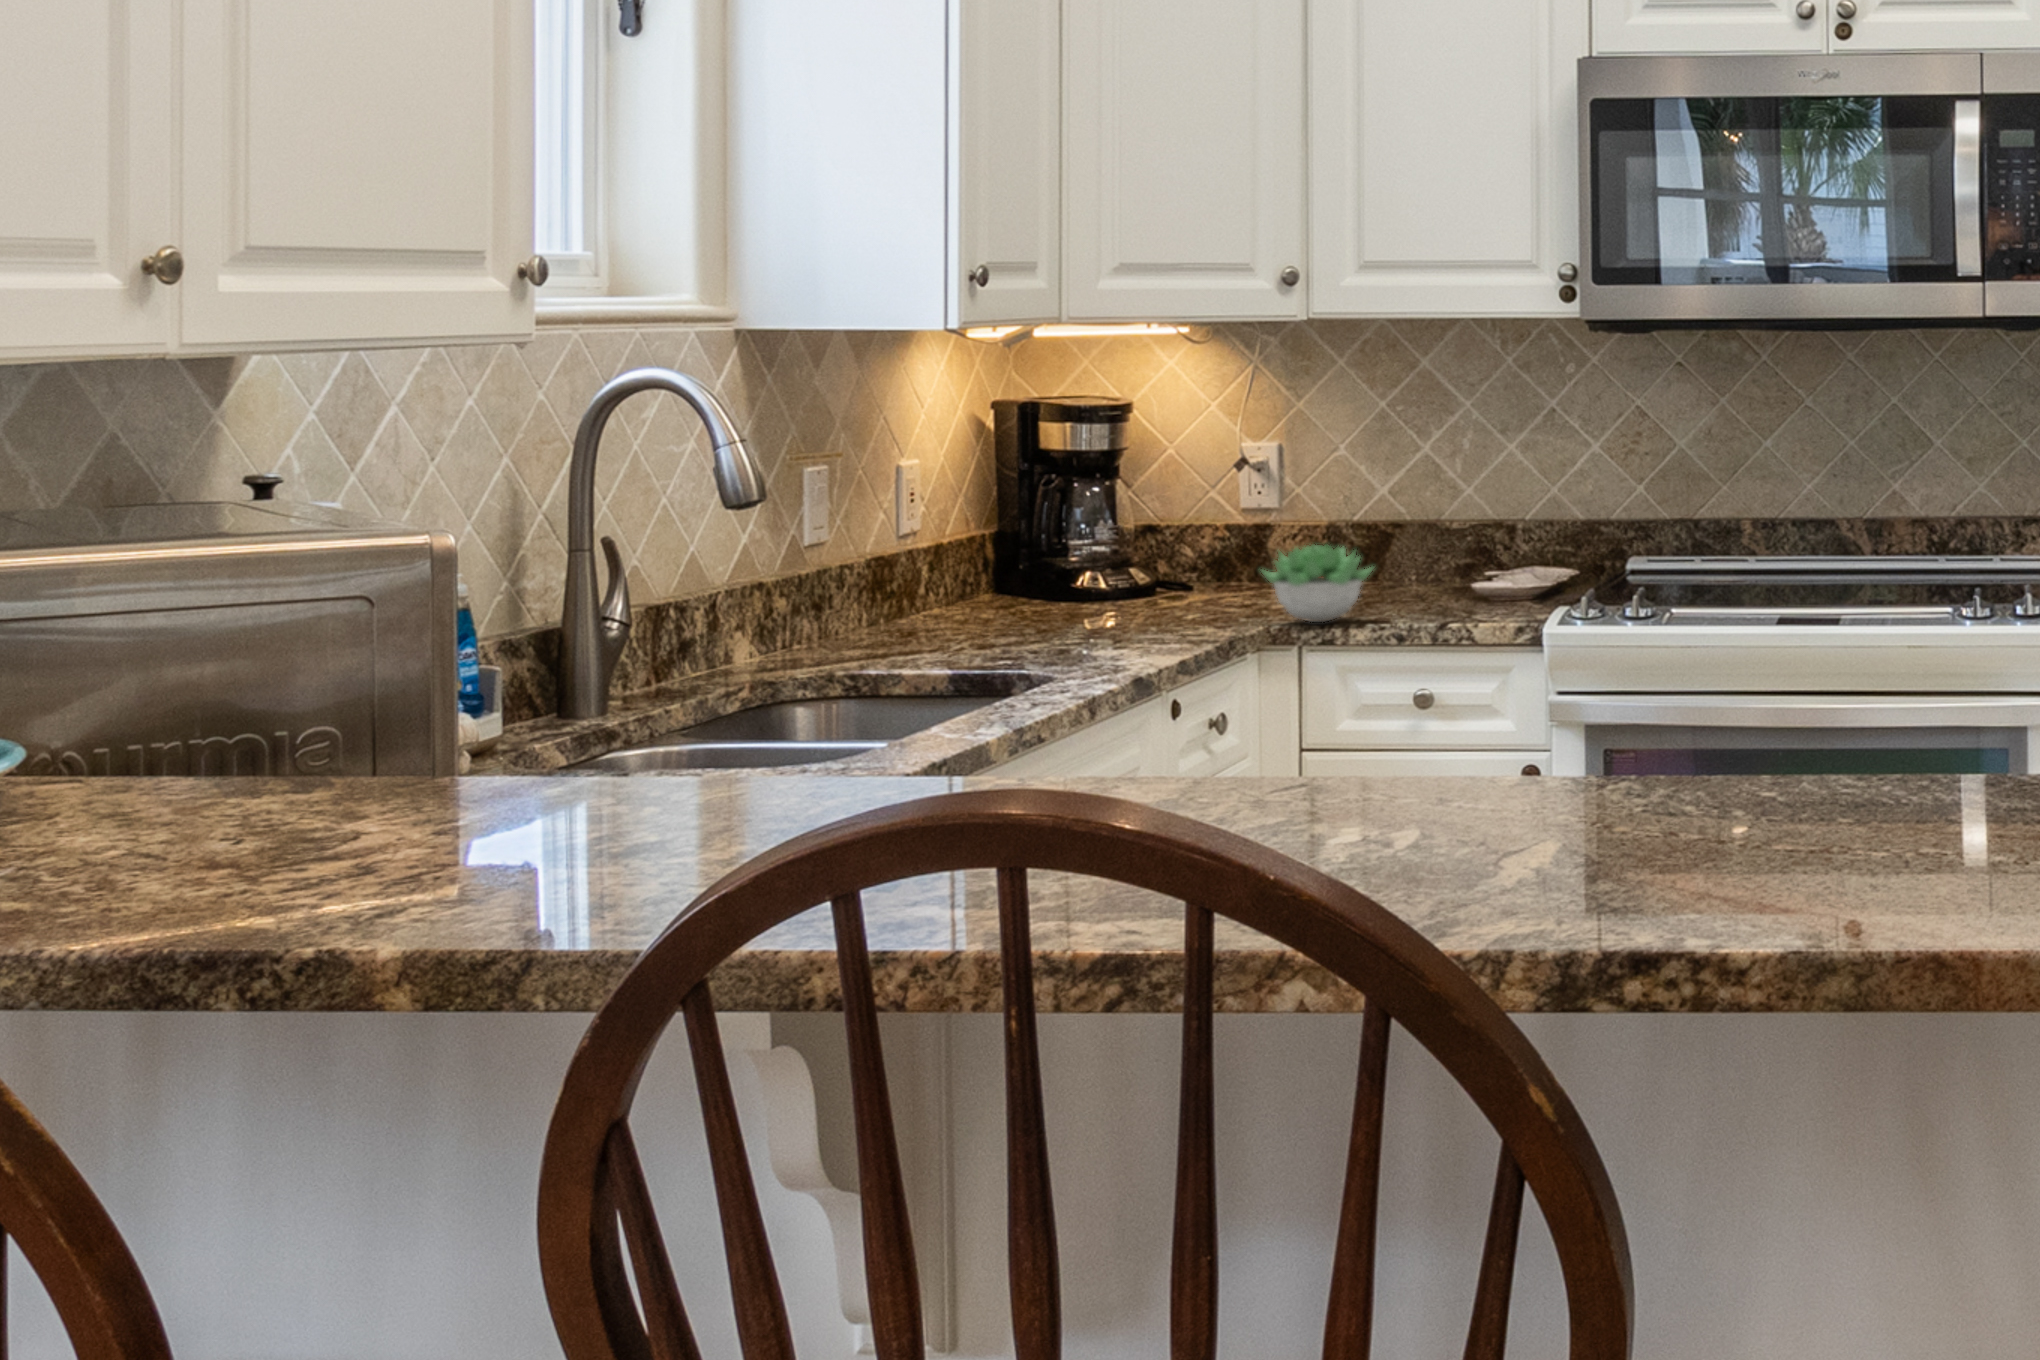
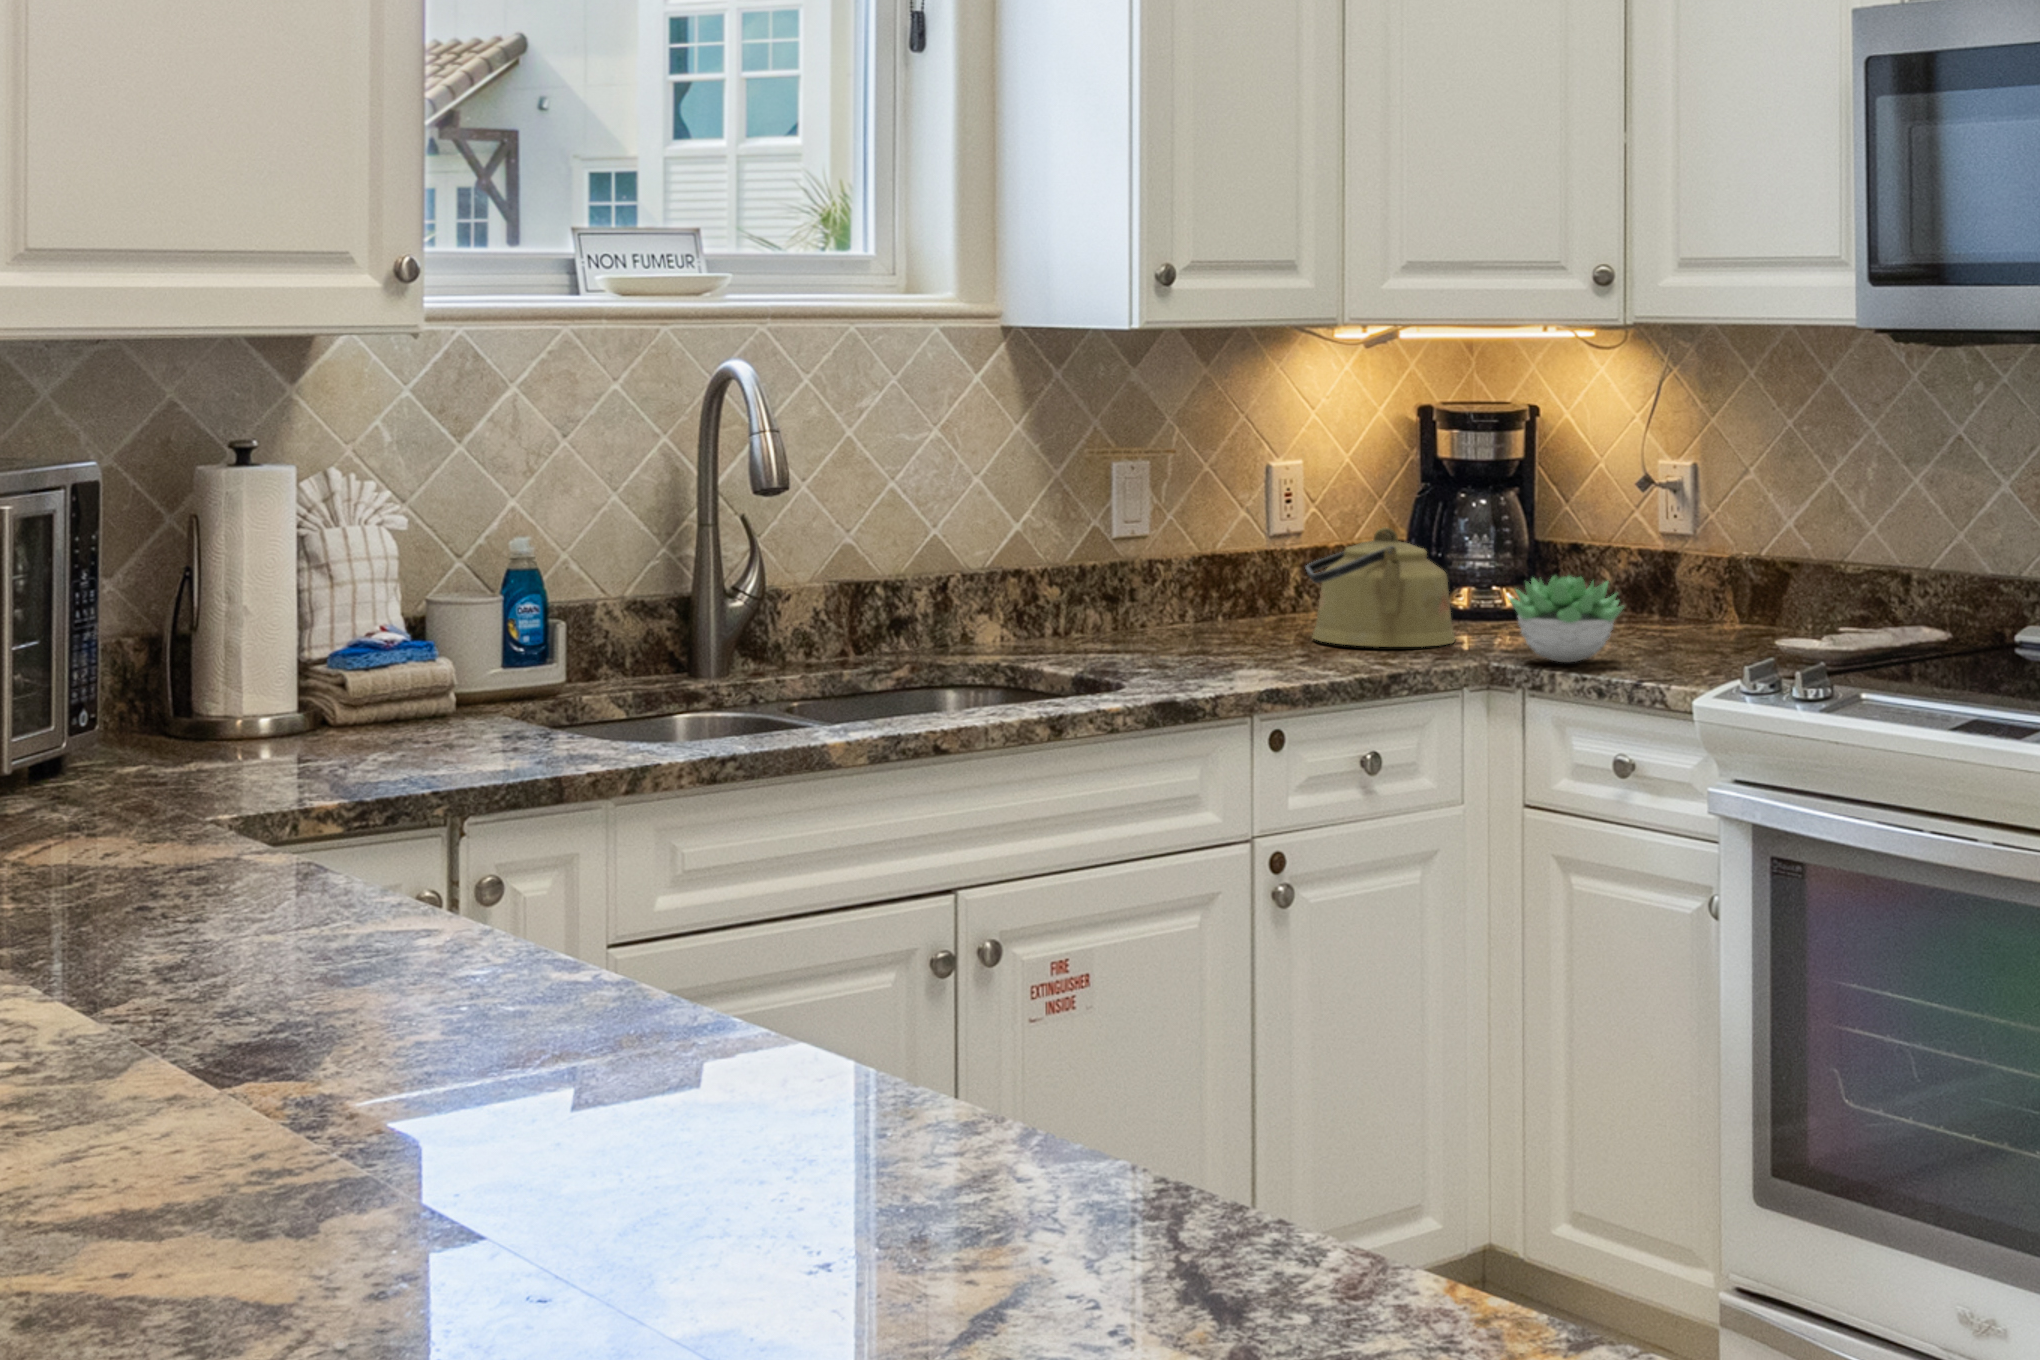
kettle: none [999,517,1166,630] -> present [1306,527,1455,647]

